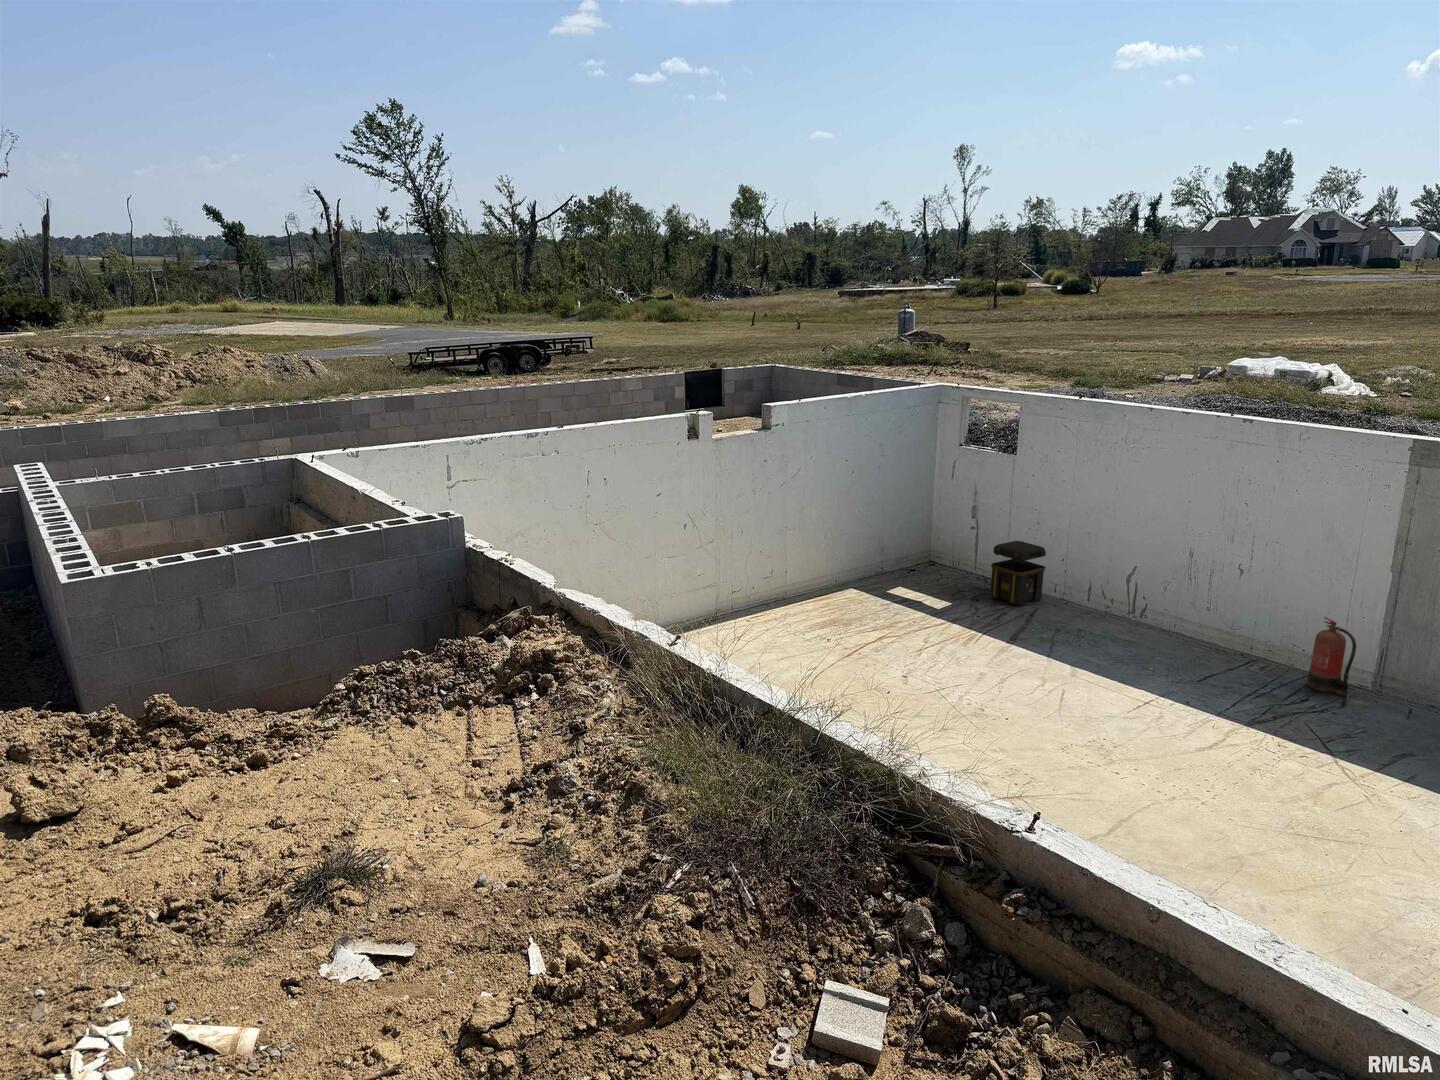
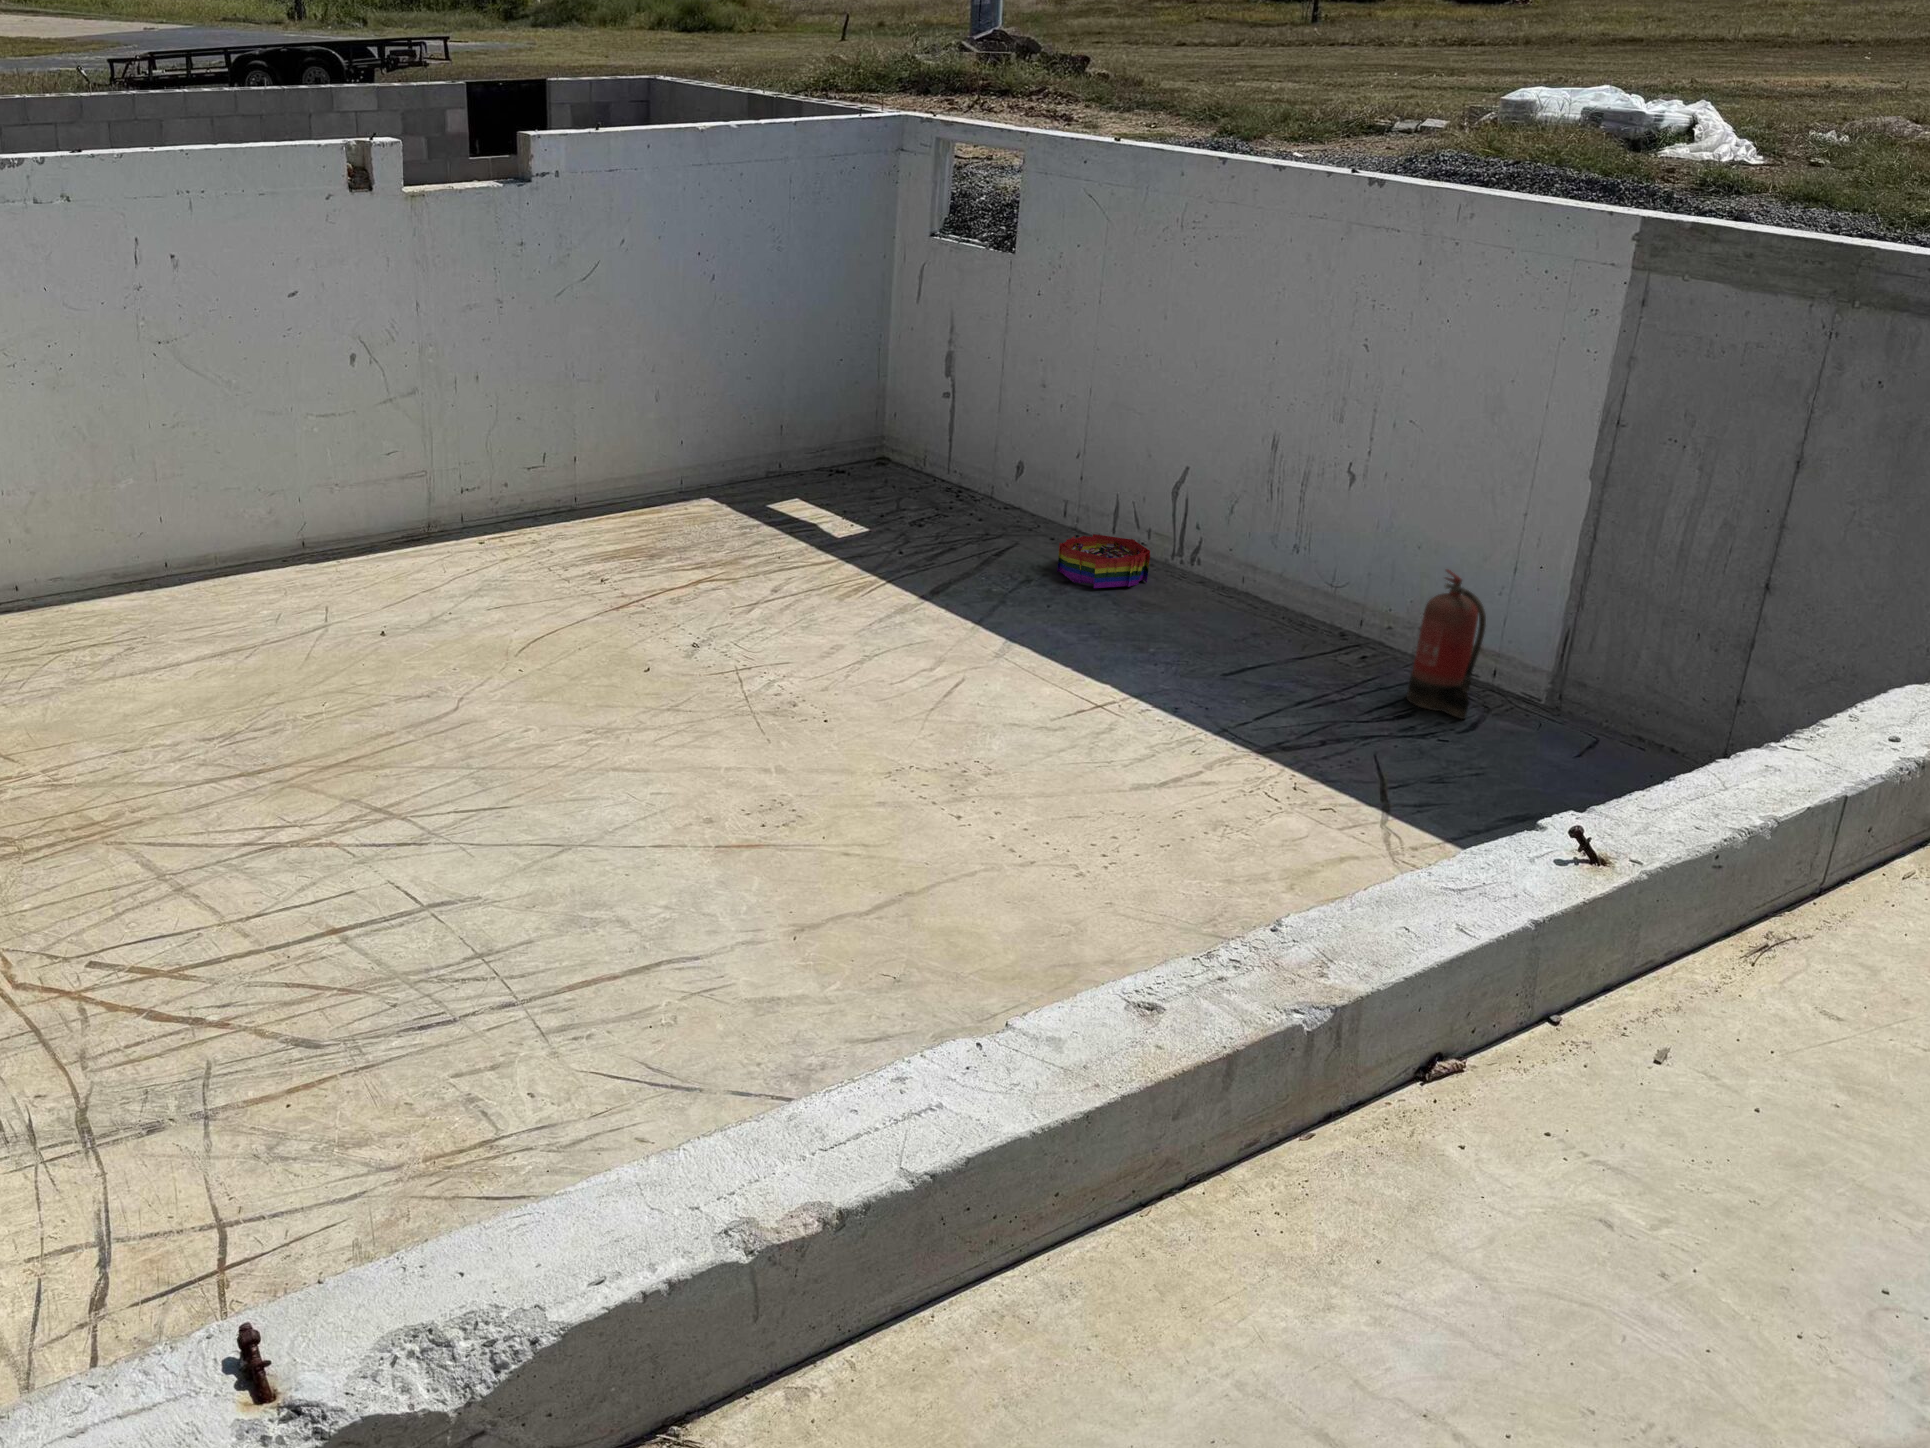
toolbox: present [990,541,1046,605] -> none [941,419,1041,537]
storage bin: none [1073,602,1126,632] -> present [1057,534,1150,588]

